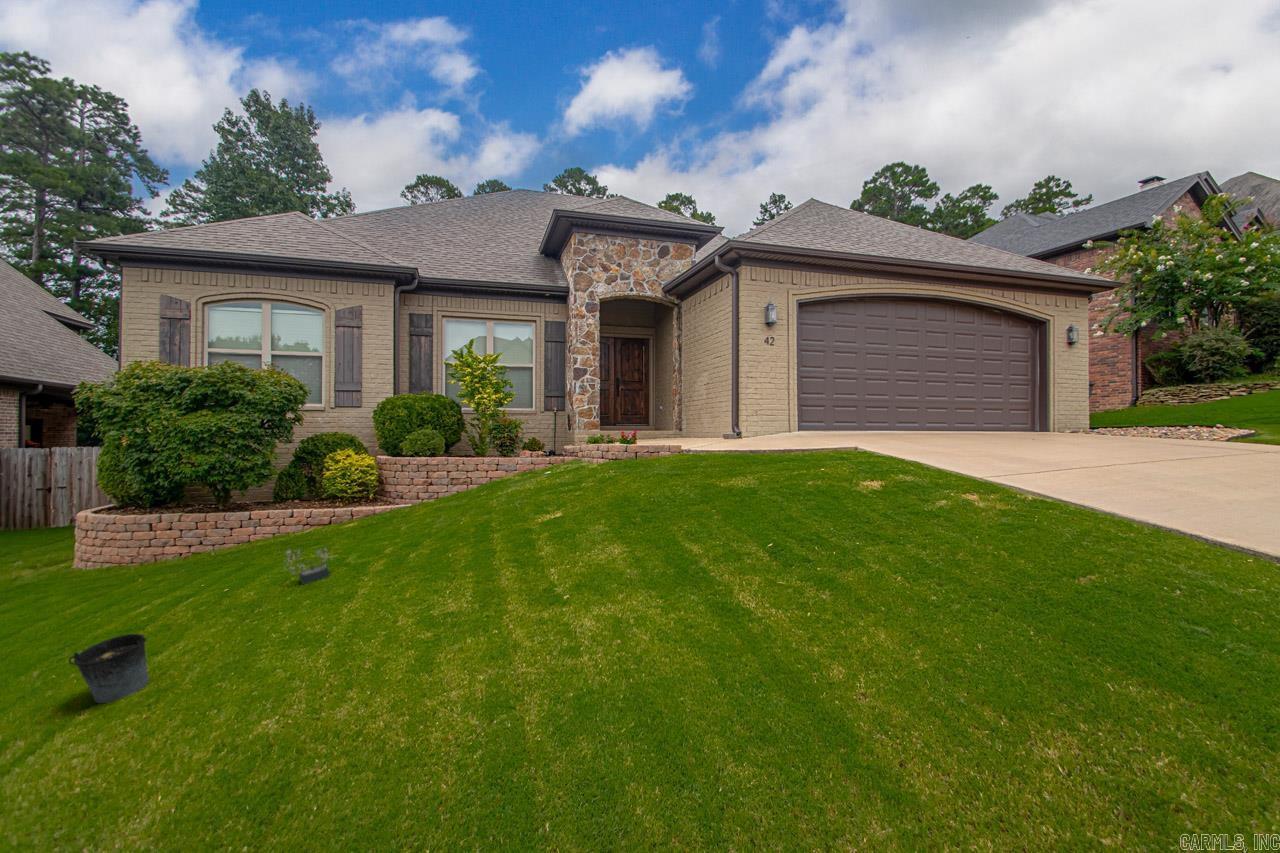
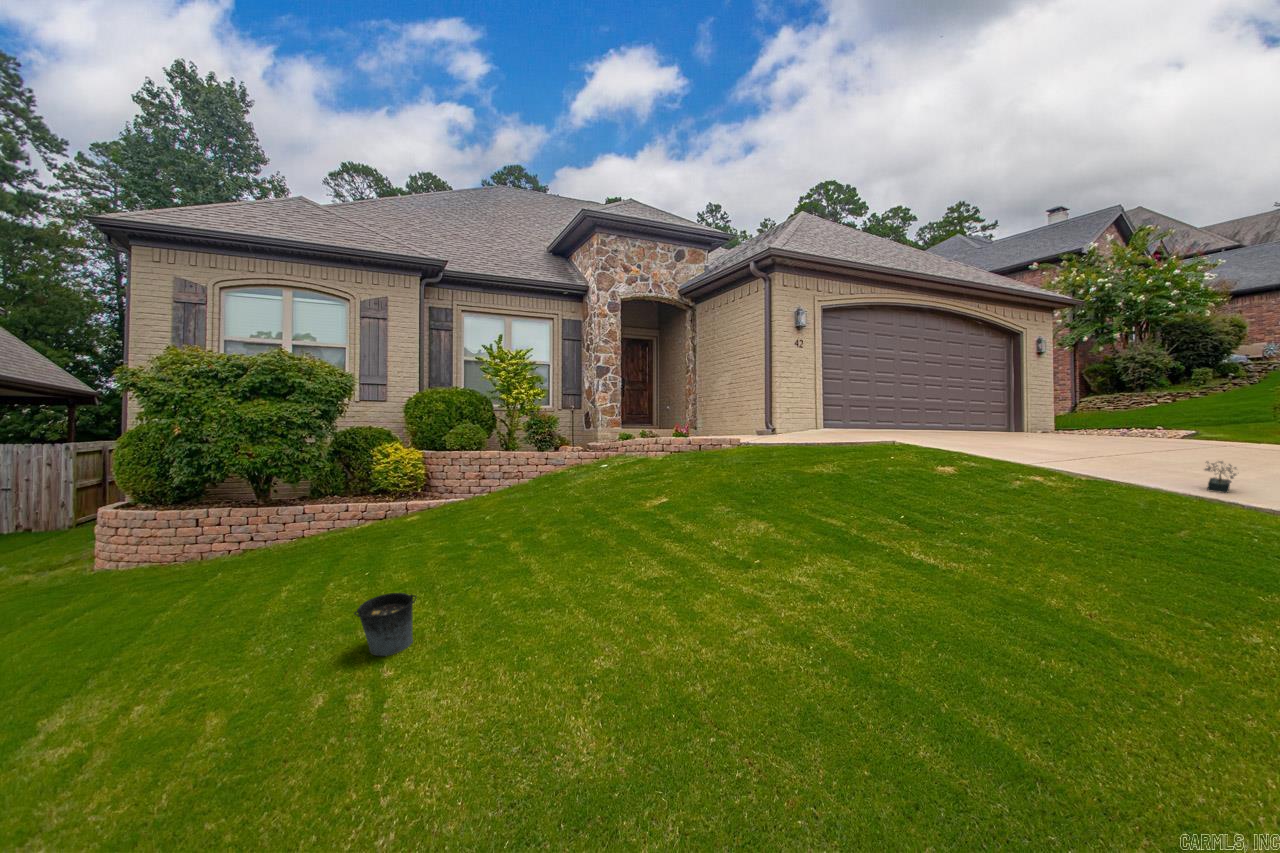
decorative plant: present [284,549,329,584] -> present [1204,461,1236,493]

